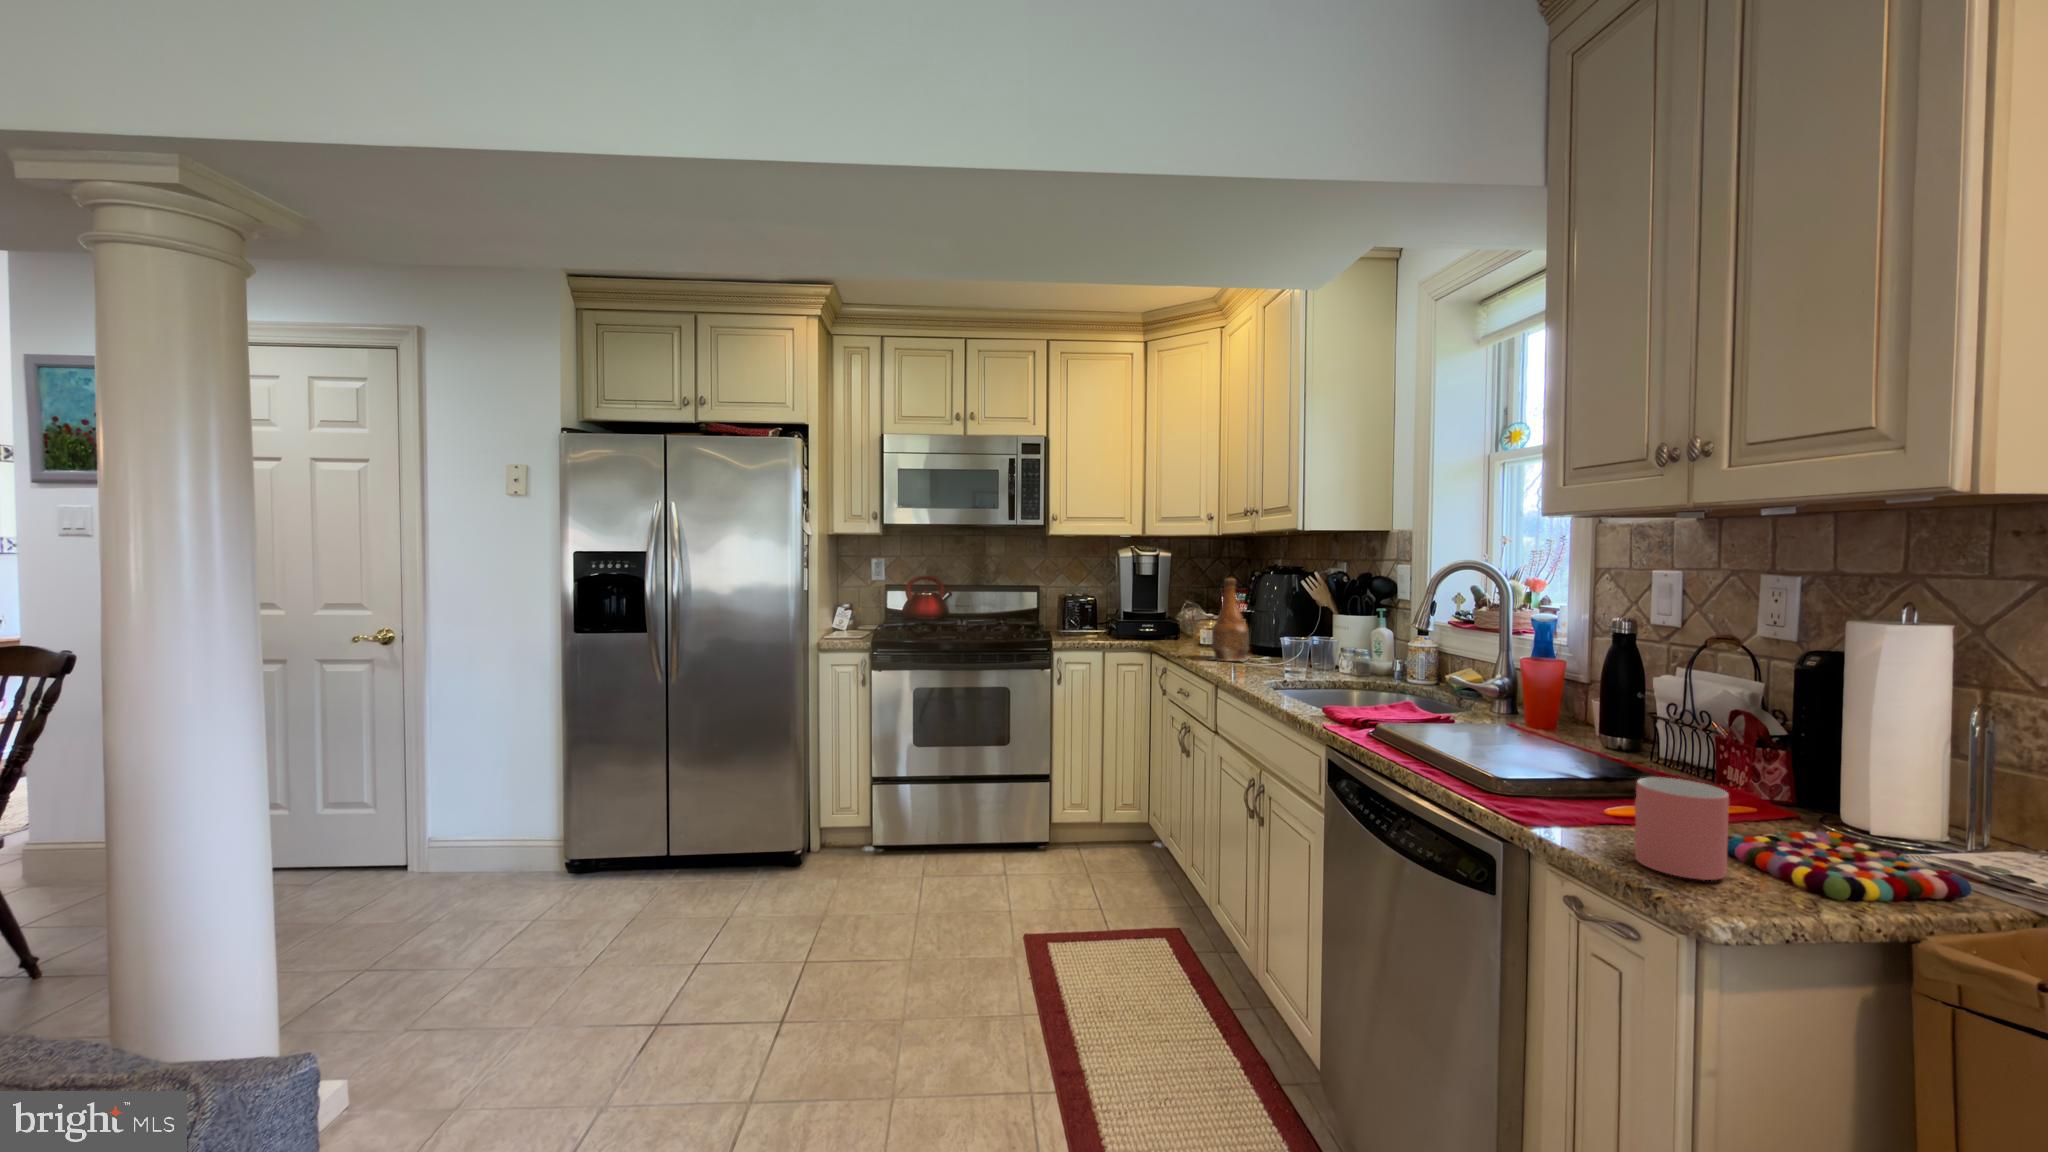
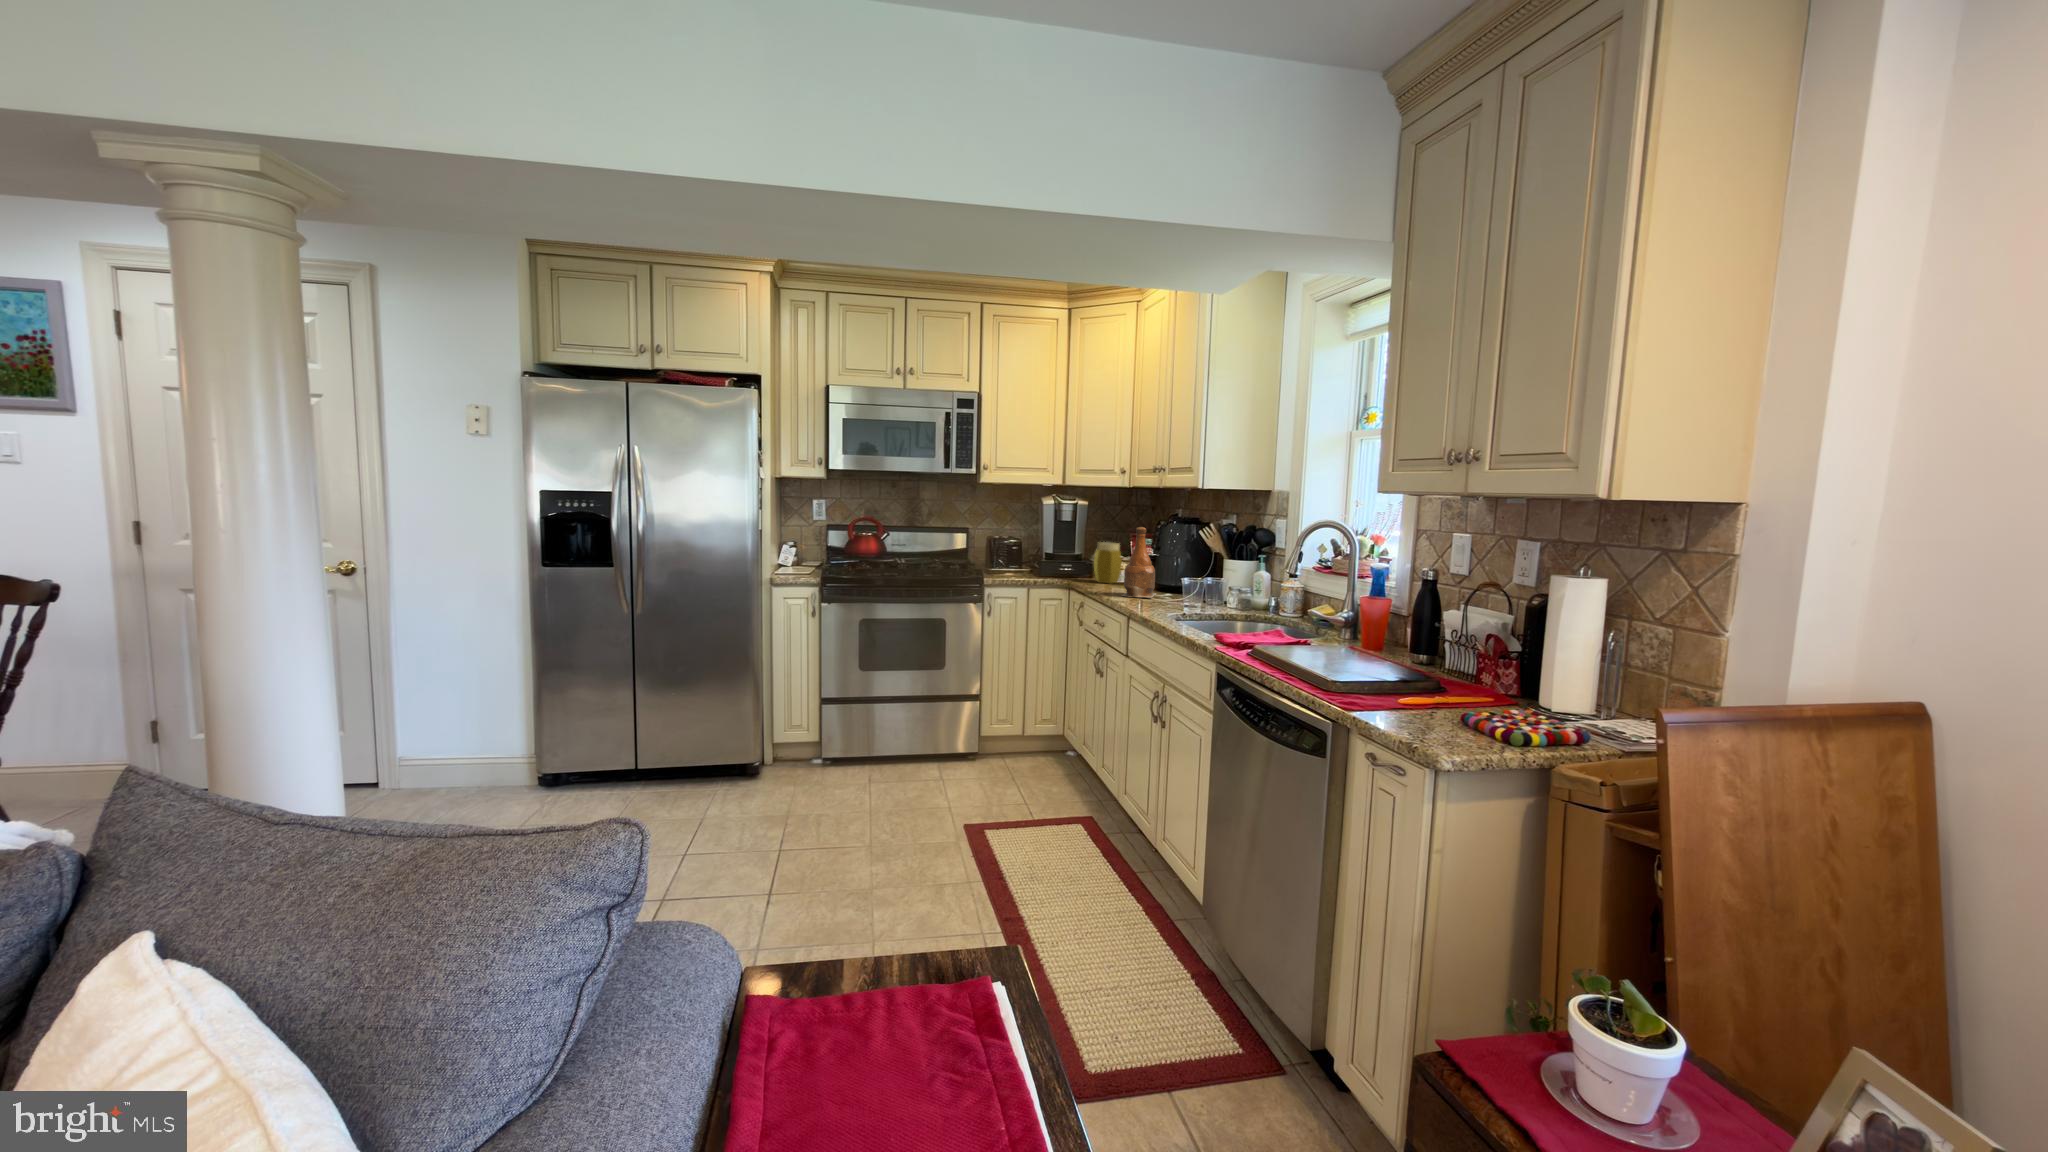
jar: none [1178,598,1211,645] -> present [1094,542,1122,583]
mug: present [1635,777,1729,880] -> none [1407,676,1461,736]

